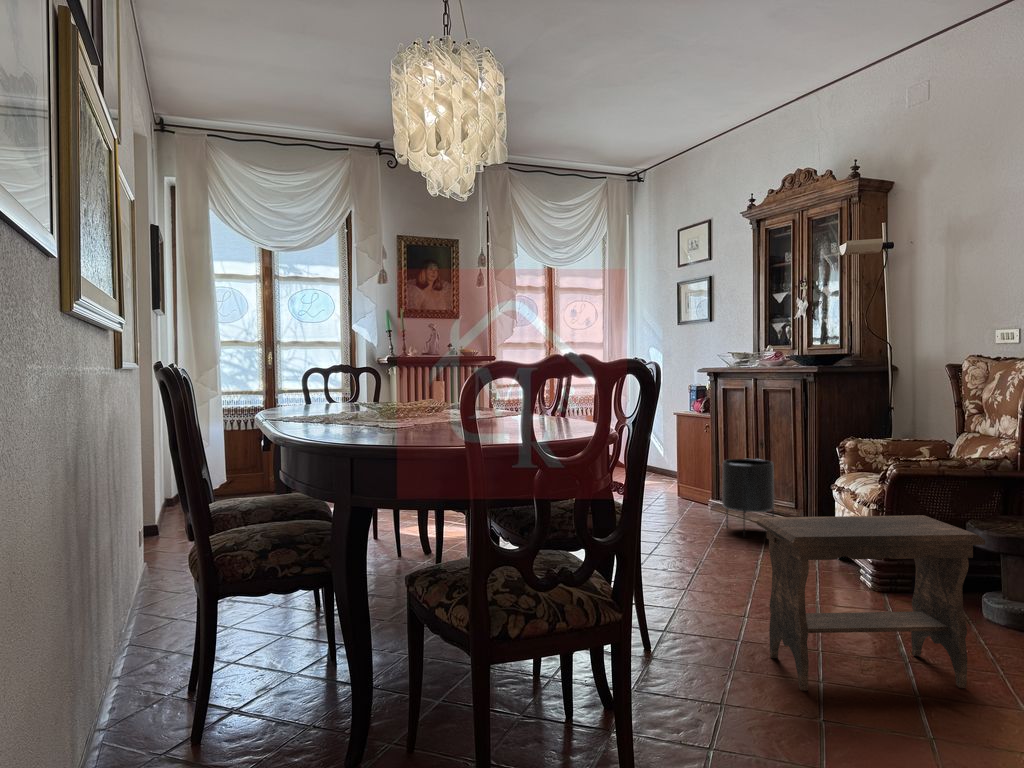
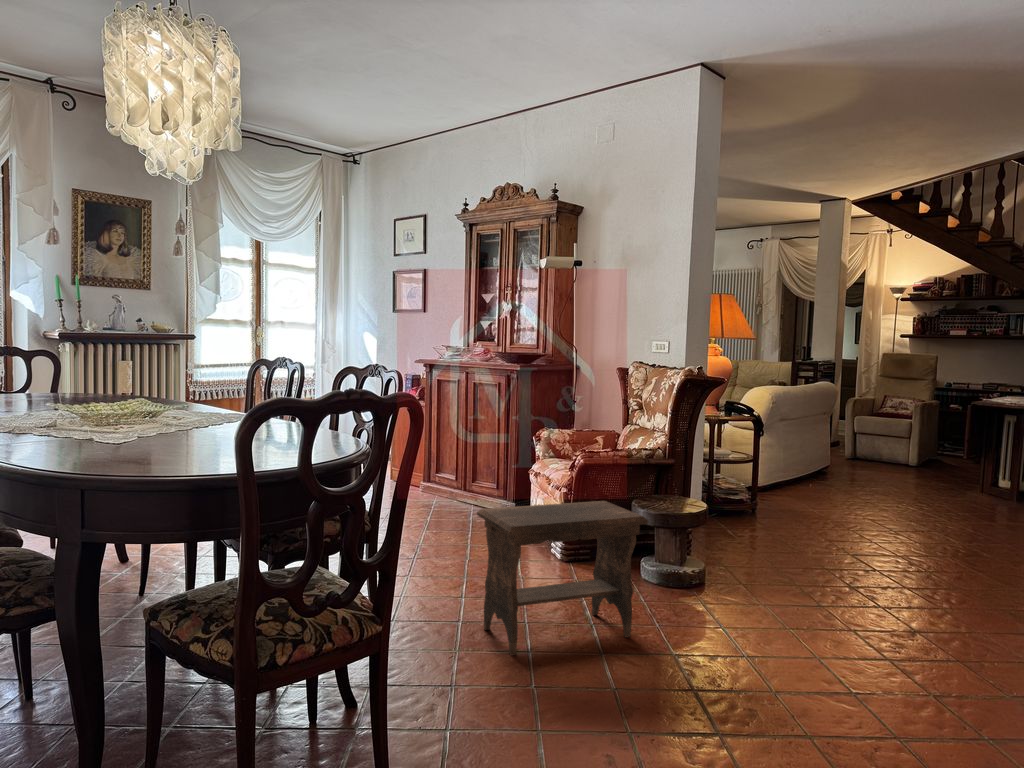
planter: present [722,459,774,535] -> none [432,446,479,519]

